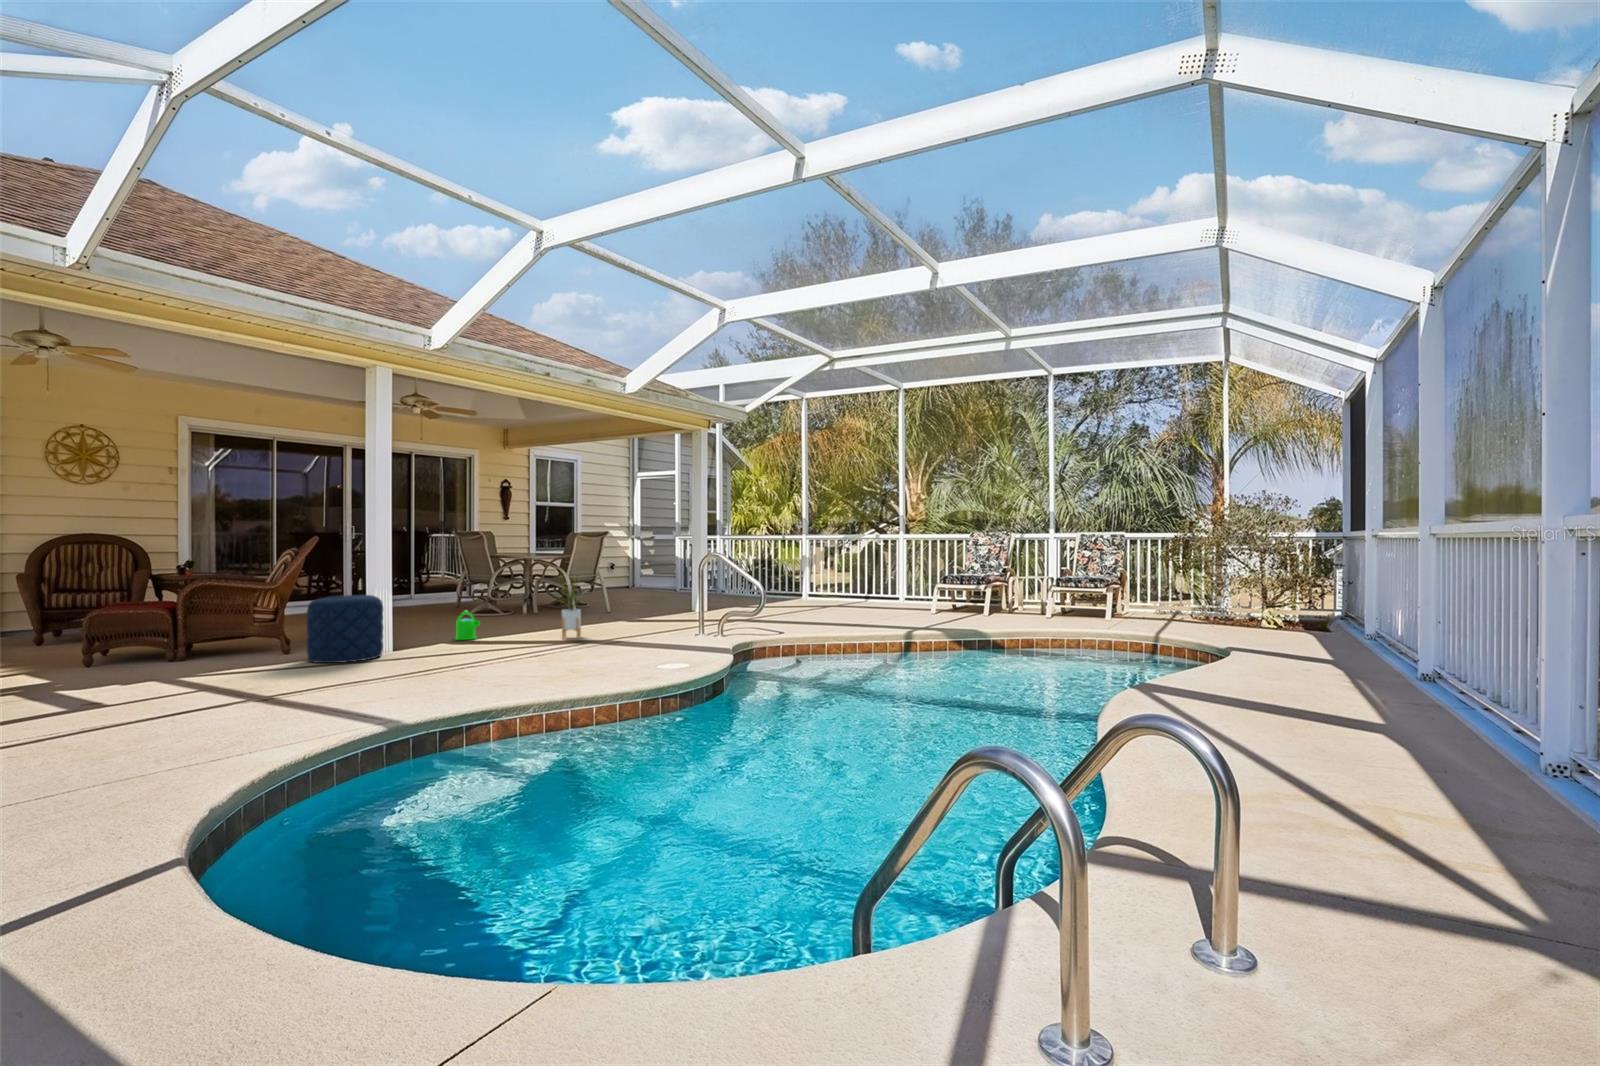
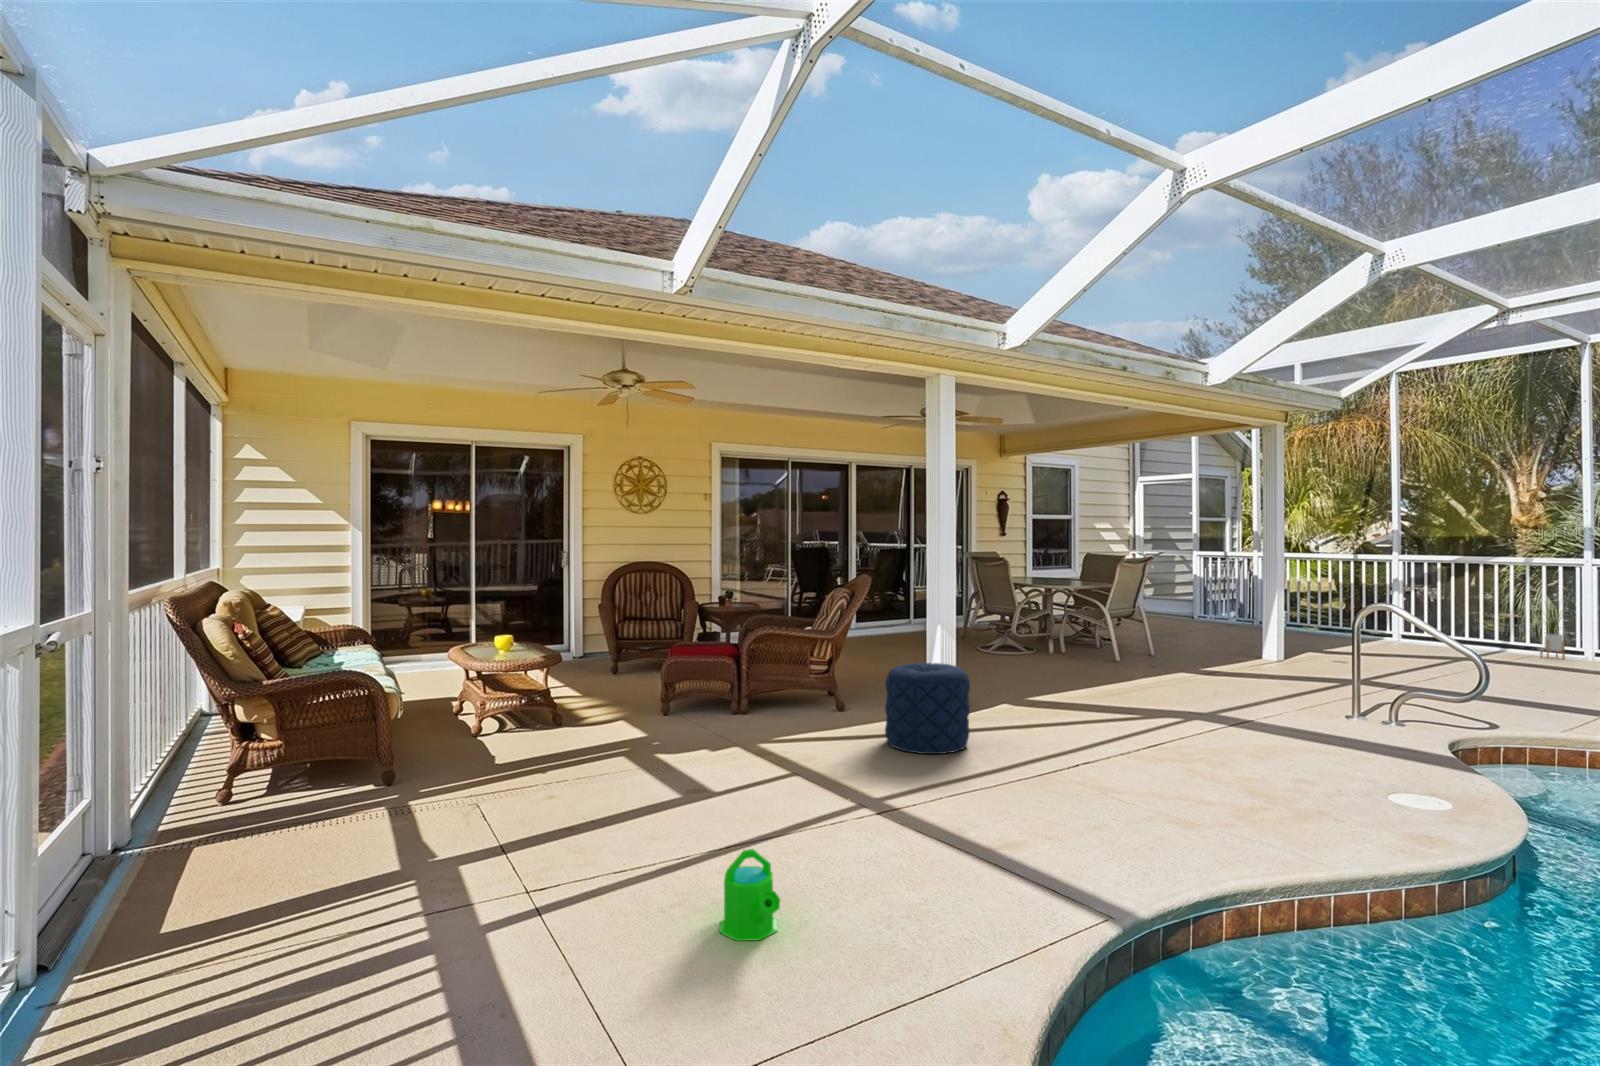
house plant: present [562,575,581,638] -> present [1540,609,1565,659]
watering can: present [456,611,480,640] -> present [720,849,780,941]

